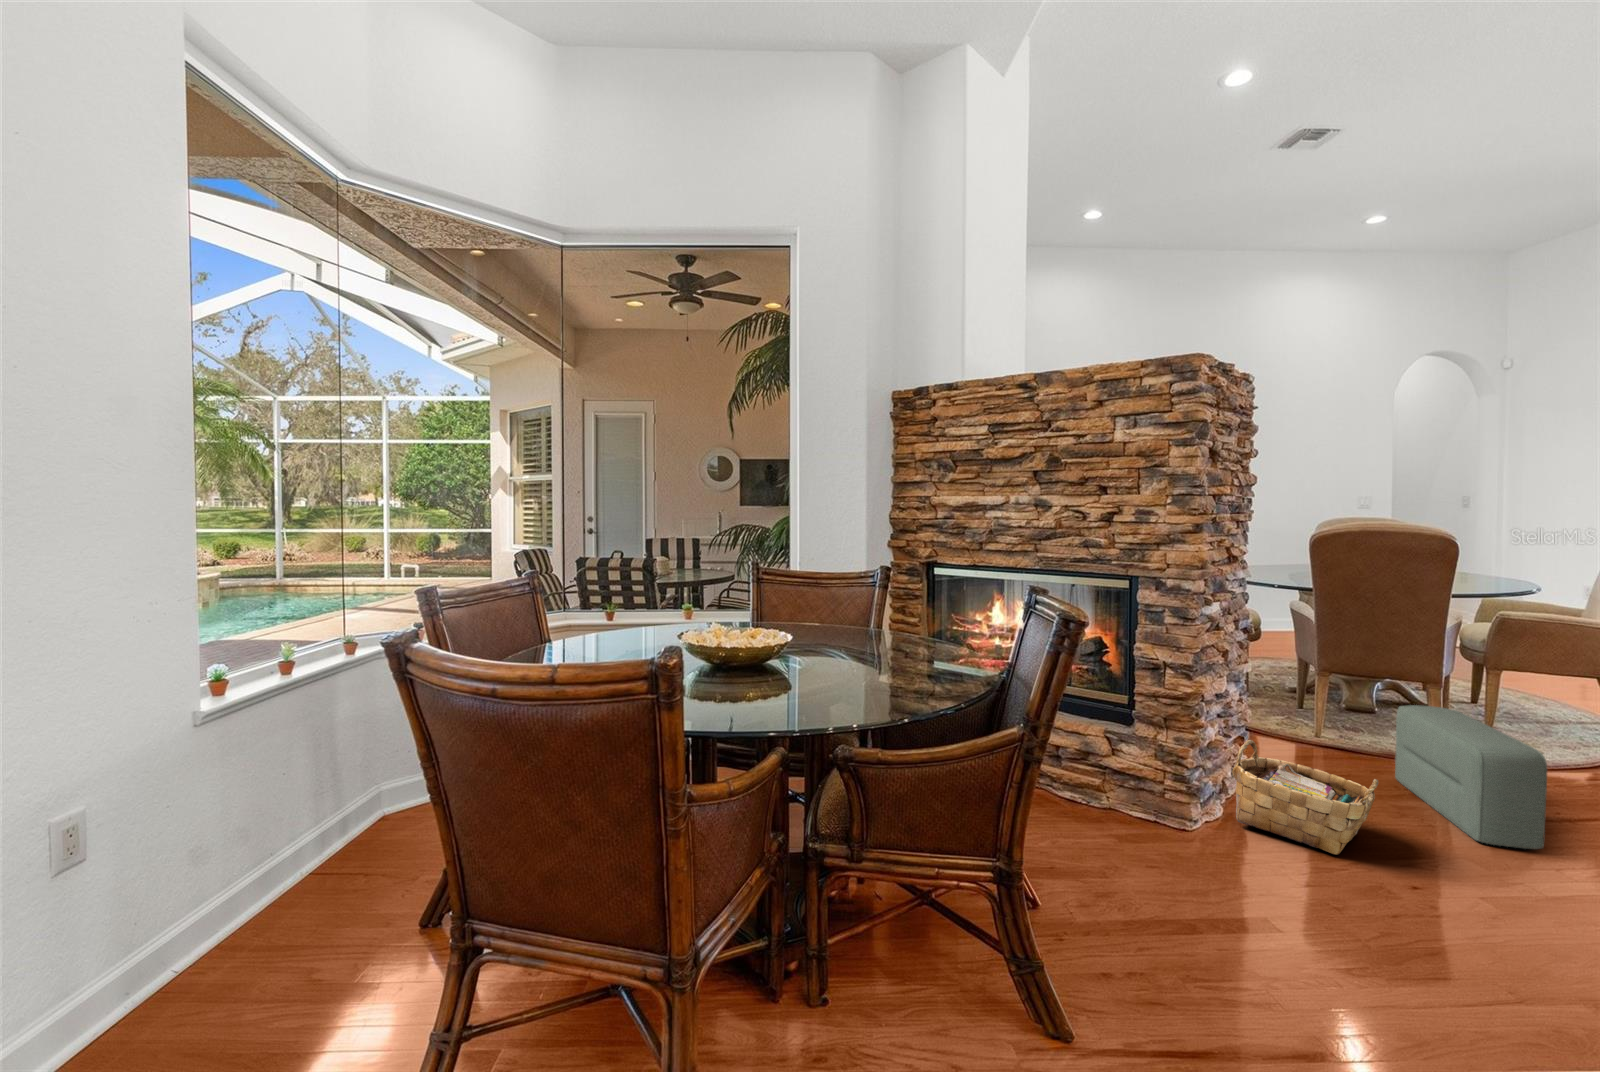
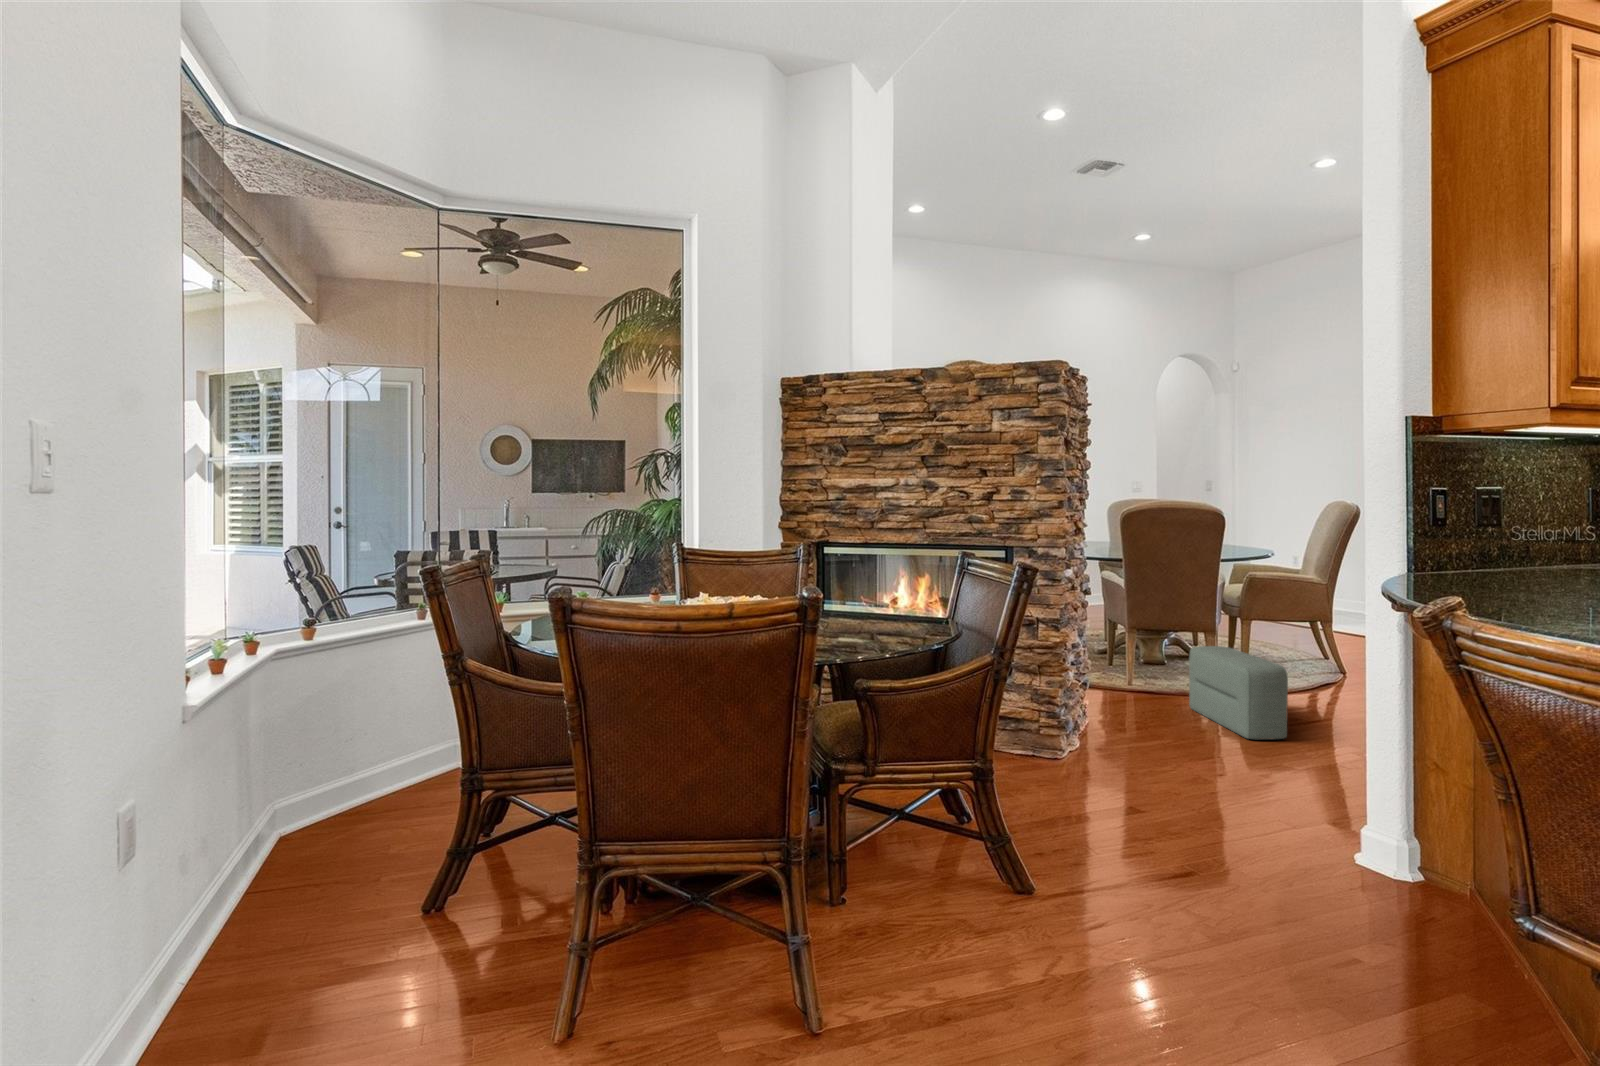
woven basket: present [1232,740,1378,855] -> none [1085,679,1187,757]

